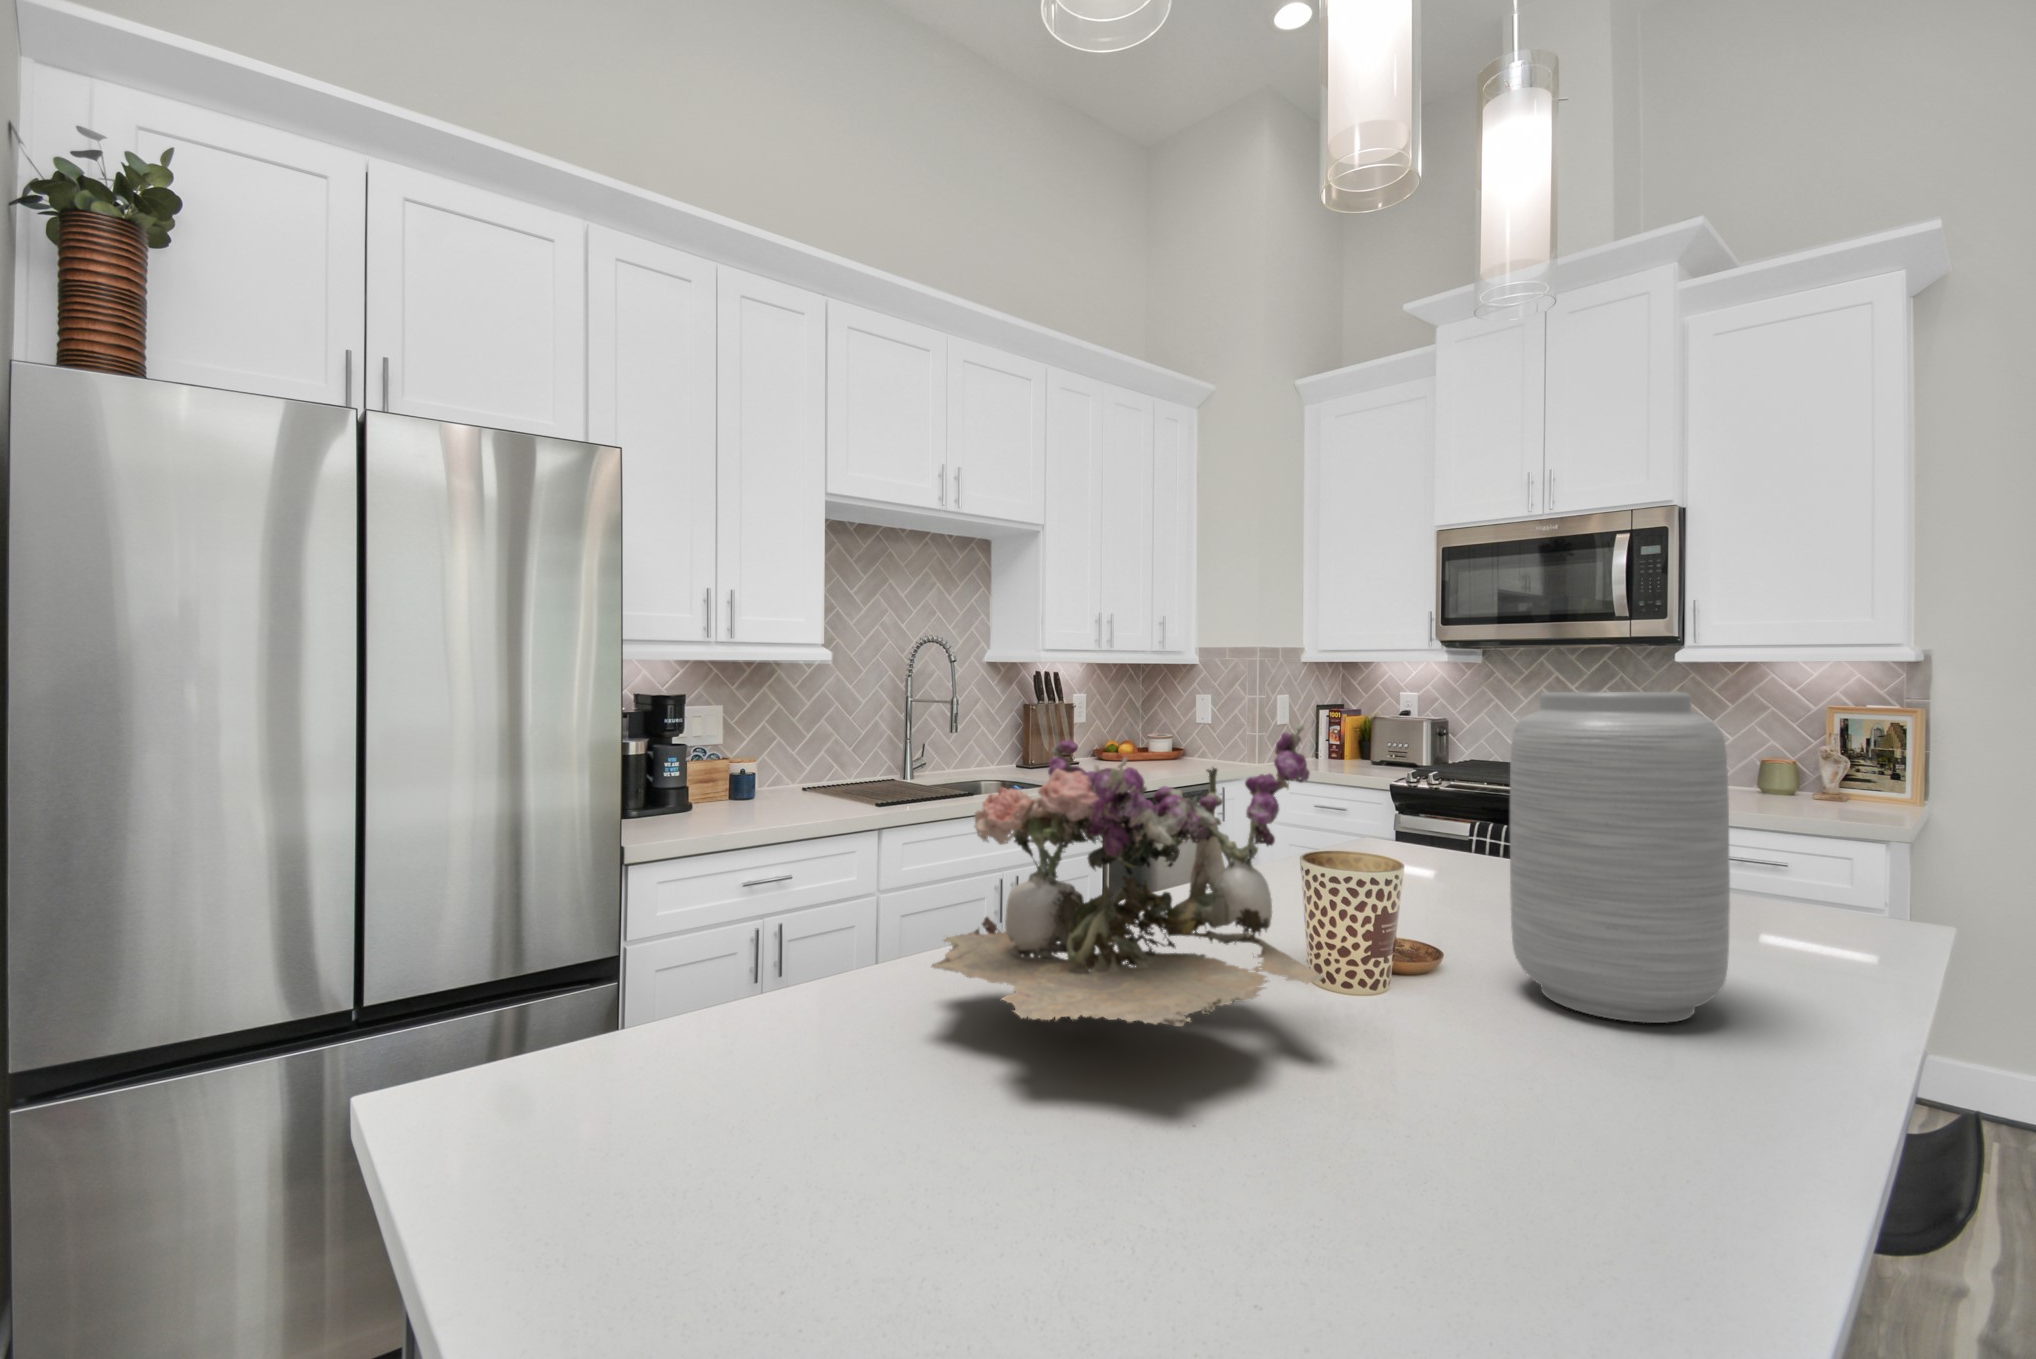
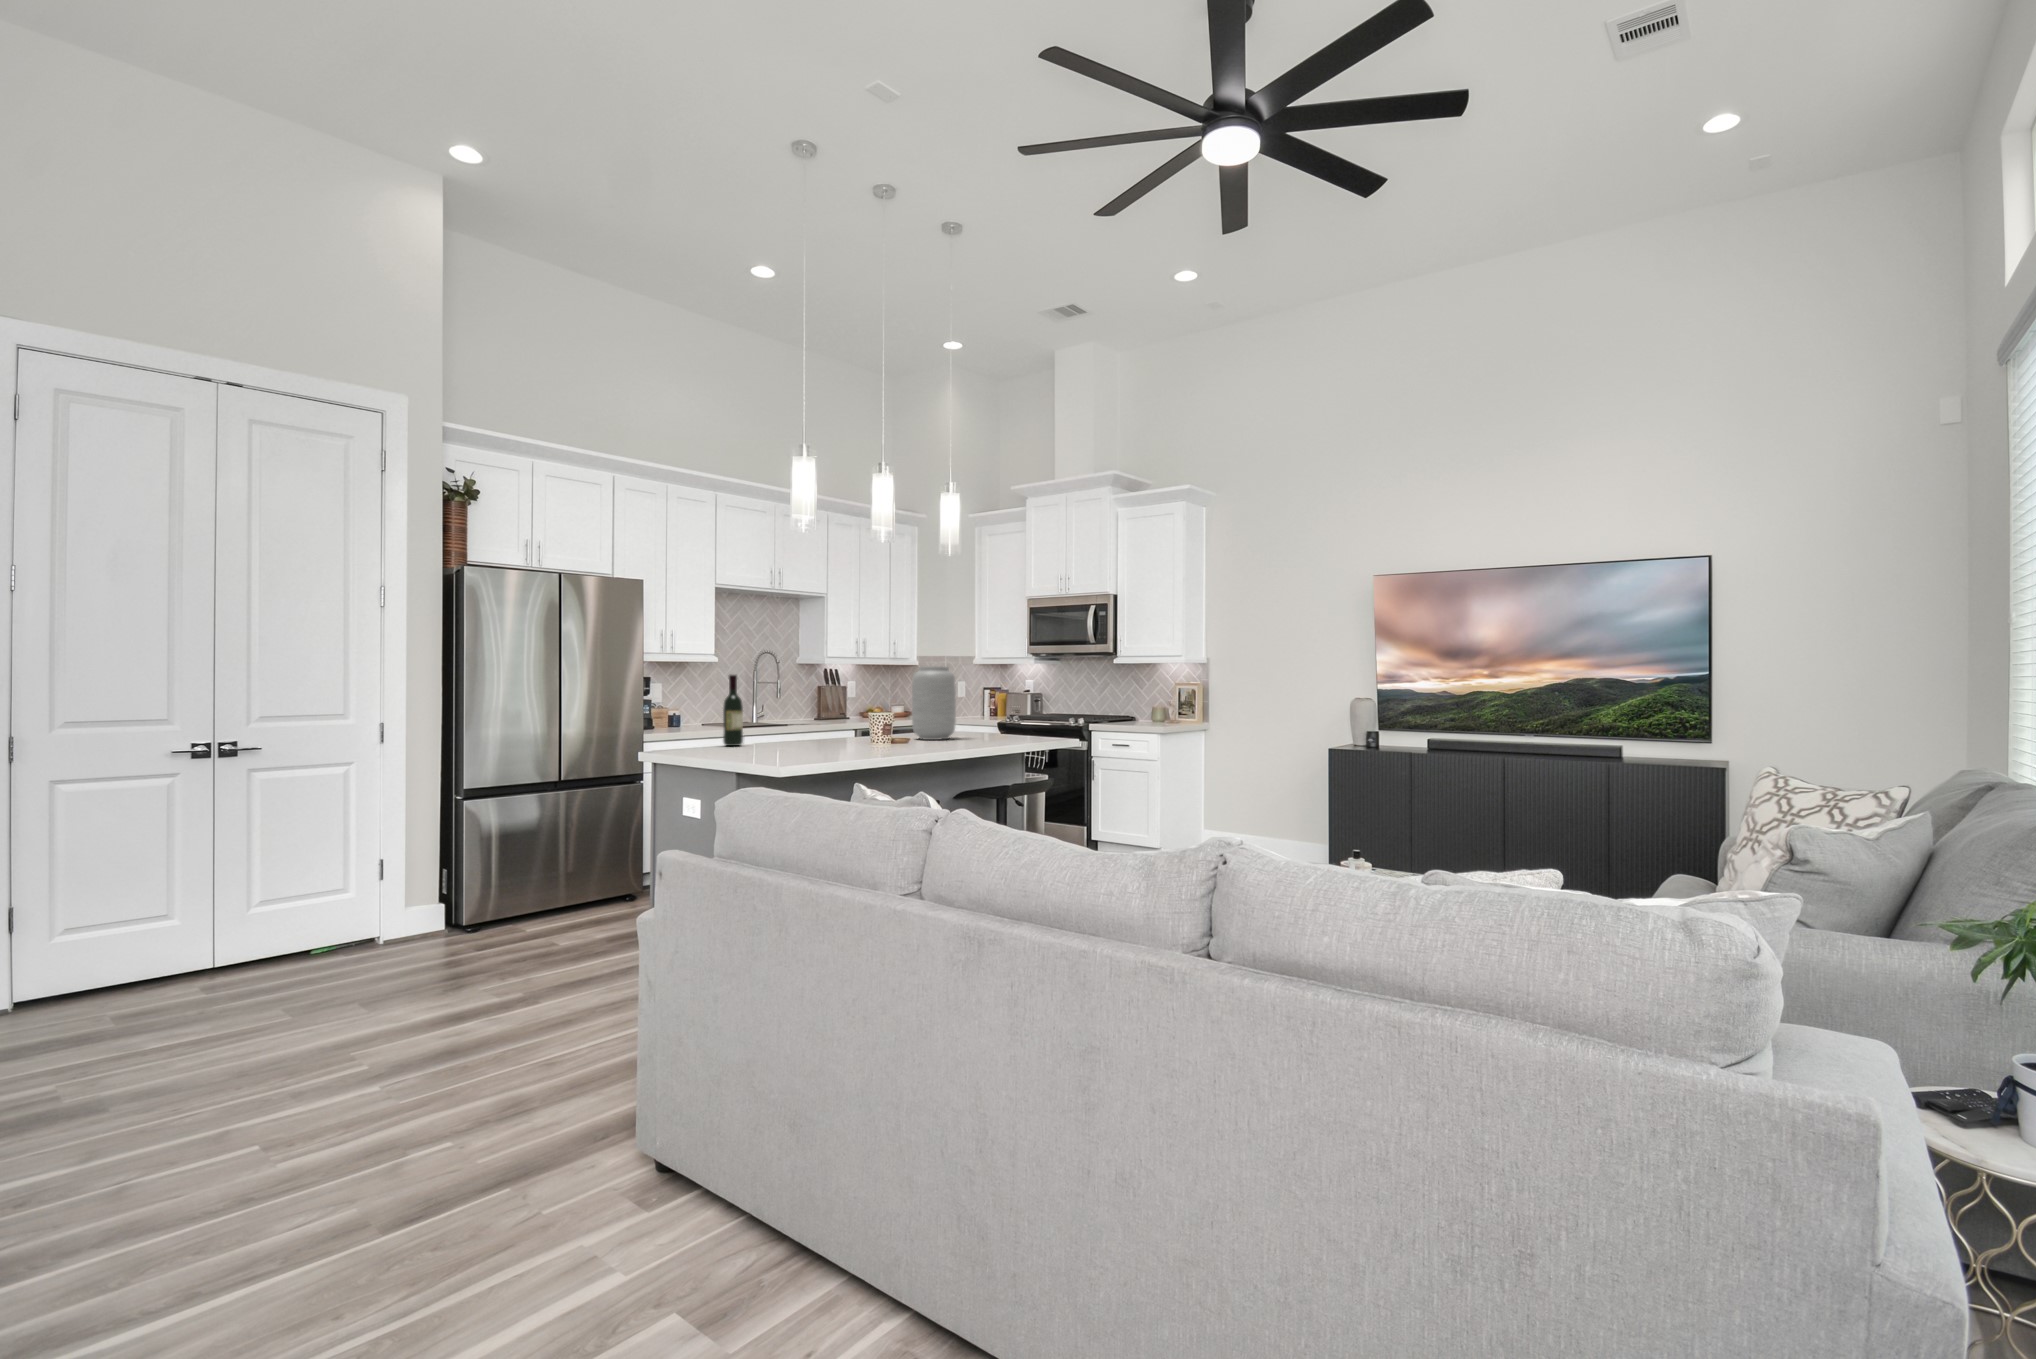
flower arrangement: present [932,725,1323,1027] -> none [769,673,857,742]
wine bottle: none [703,745,802,1124] -> present [723,675,743,746]

